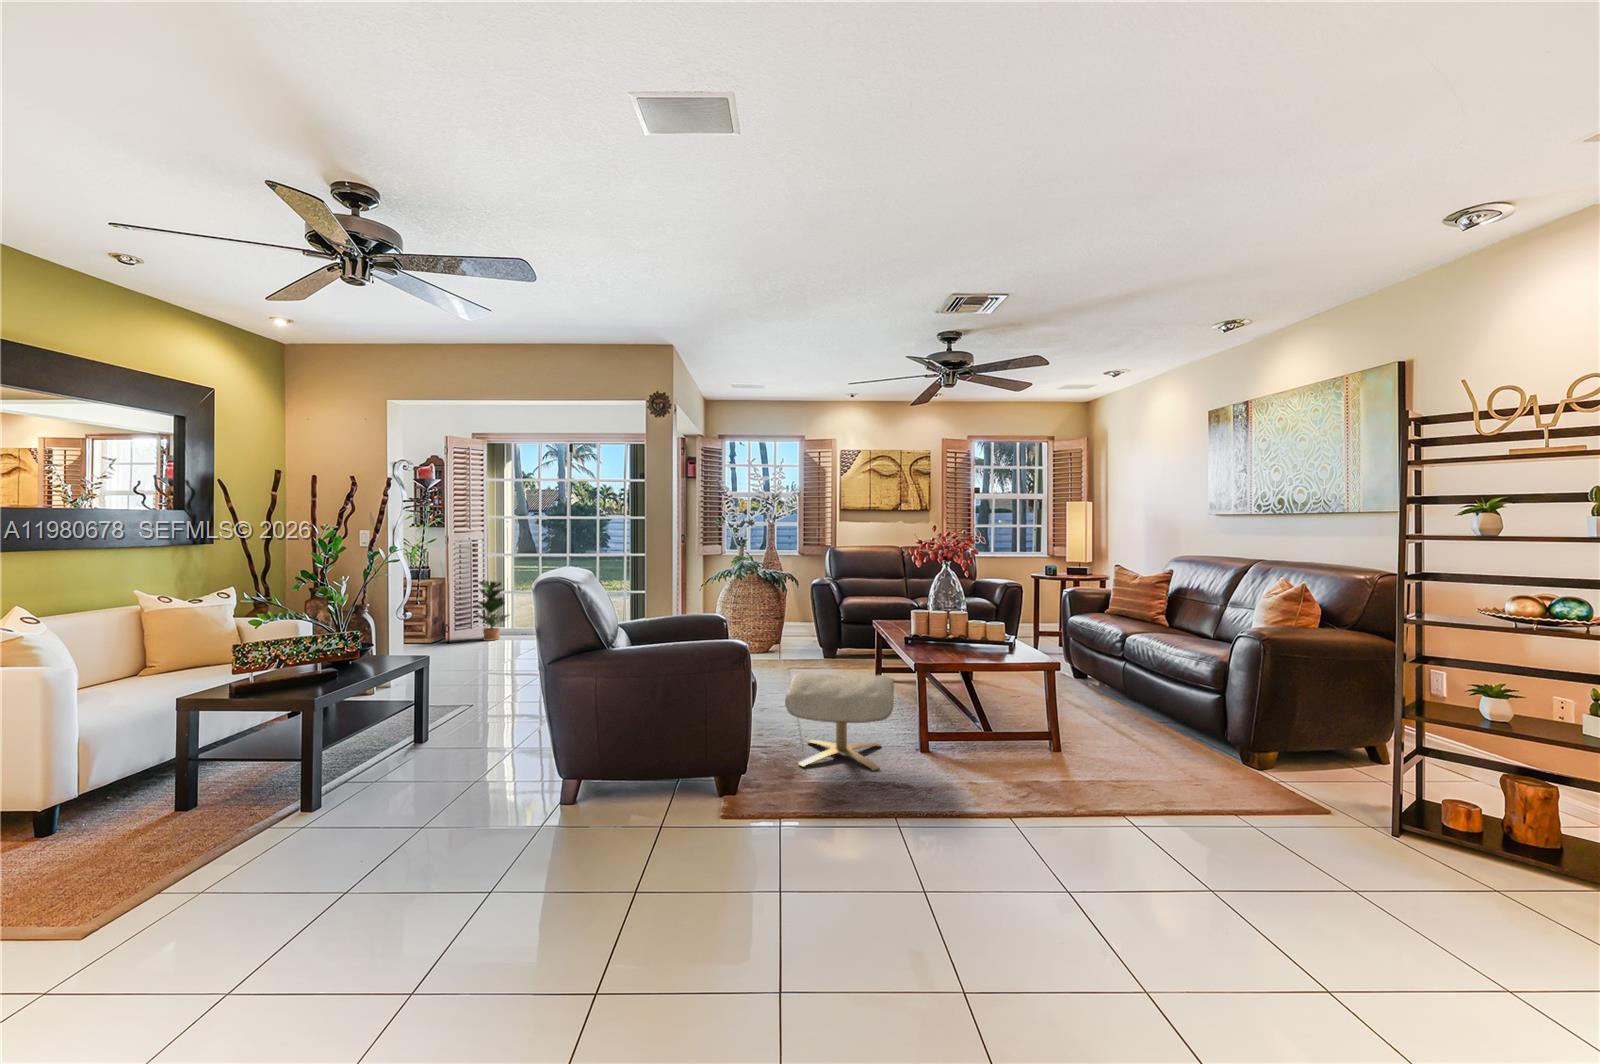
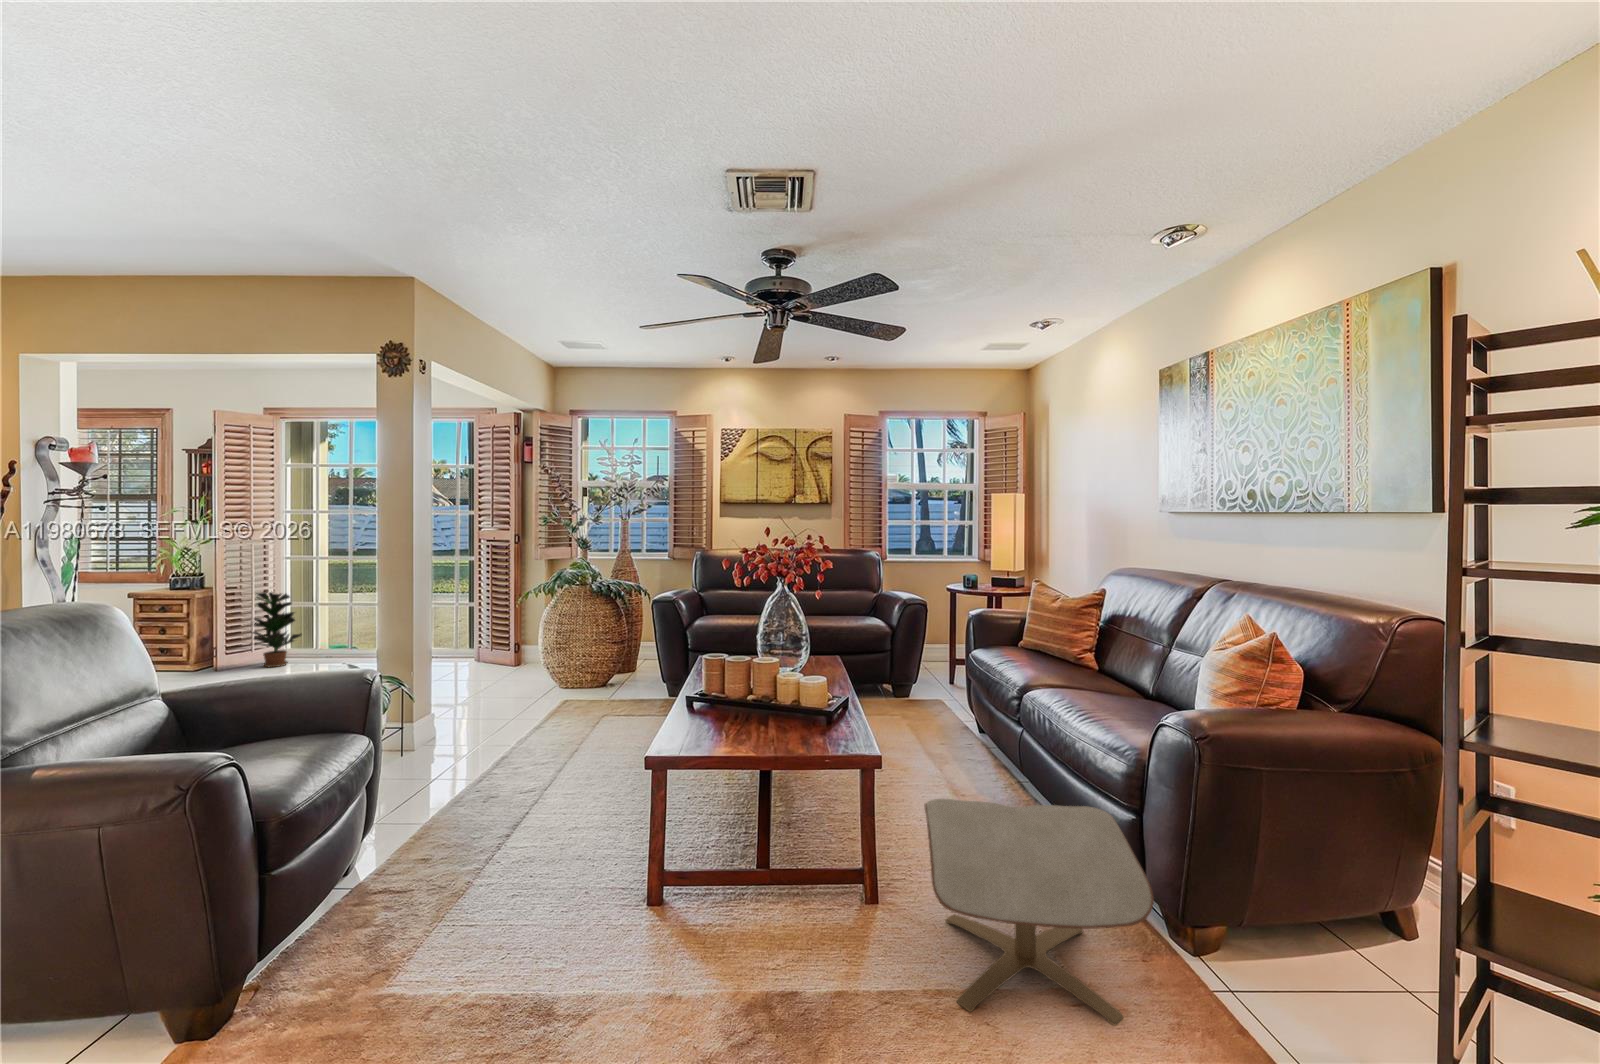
ottoman: present [785,672,894,771] -> present [925,799,1154,1025]

